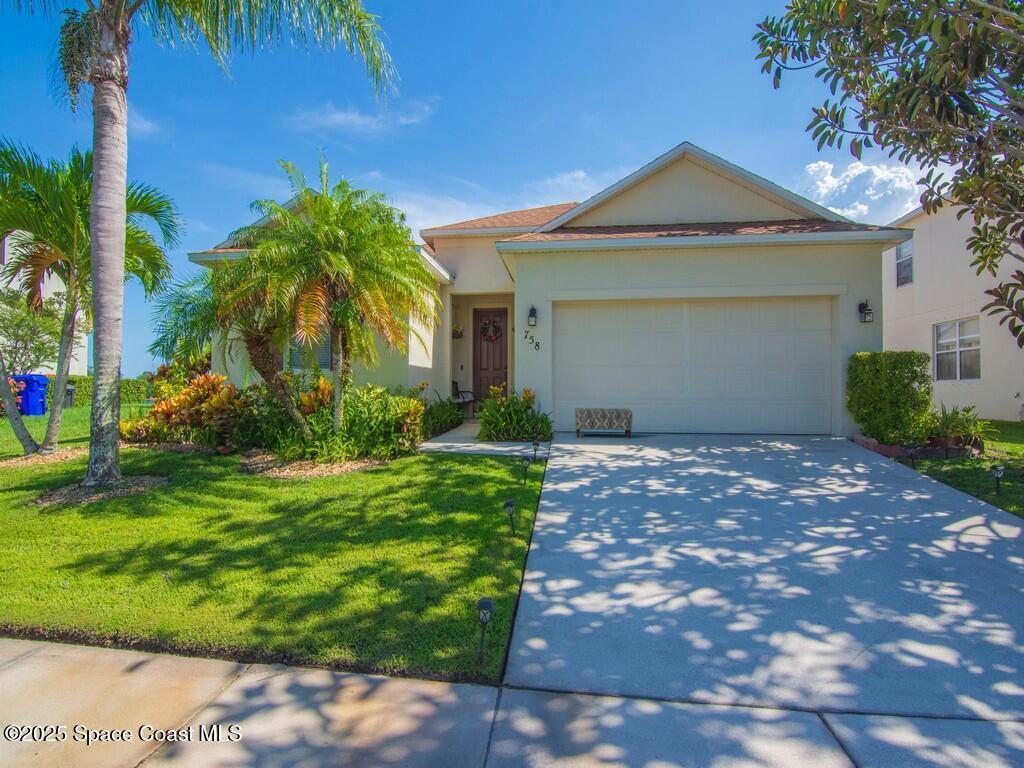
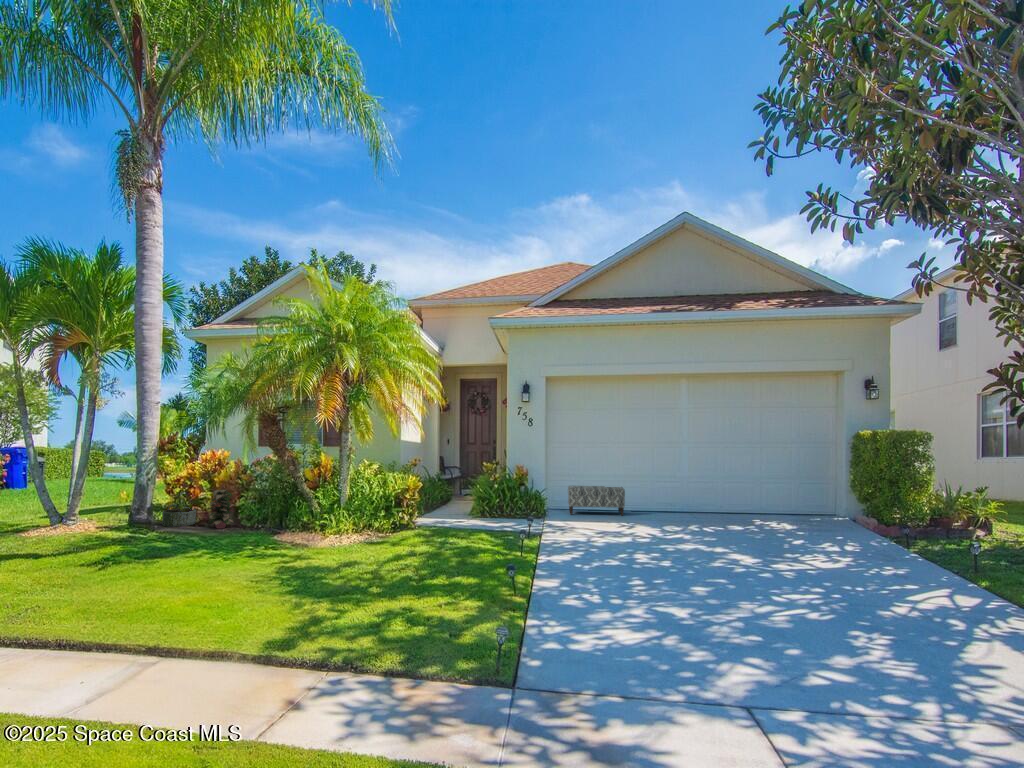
basket: none [168,430,203,452] -> present [162,505,196,527]

